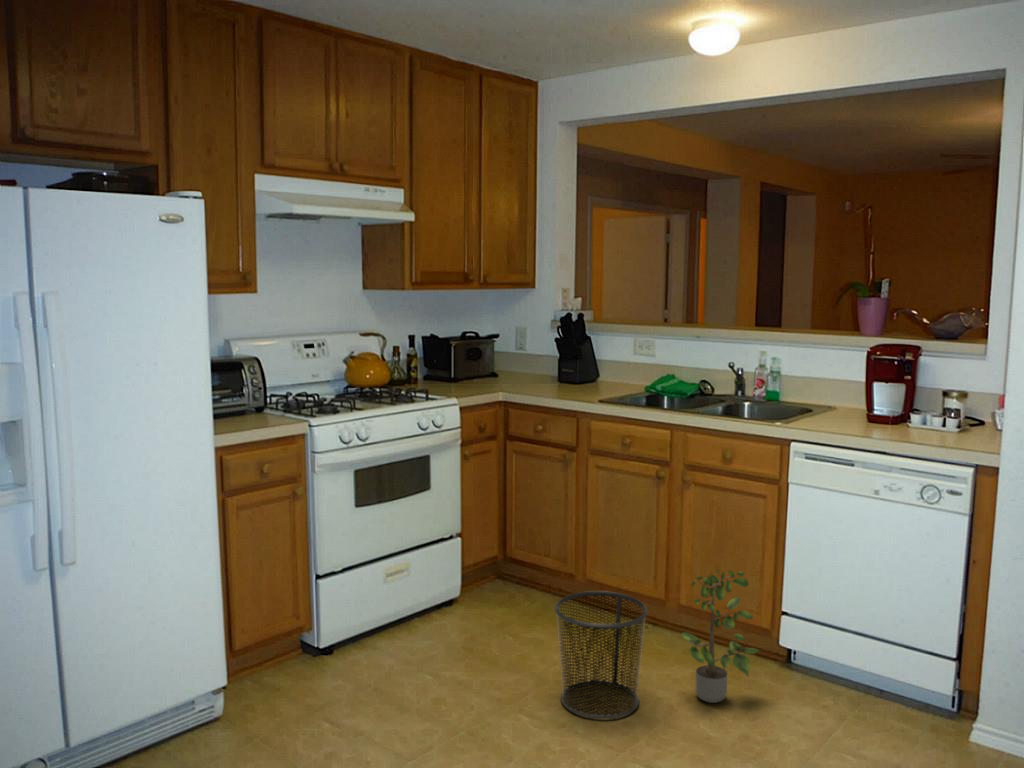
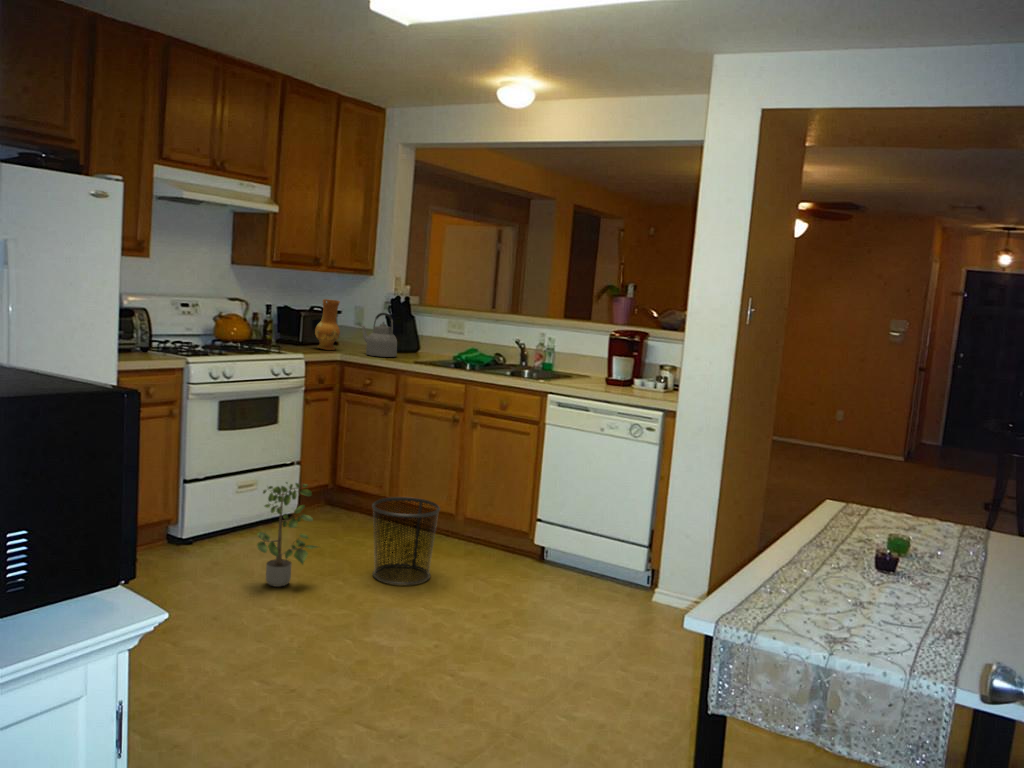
ceramic jug: none [468,324,498,388] -> present [315,299,340,350]
kettle: none [522,337,571,394] -> present [360,313,397,357]
potted plant: present [682,570,760,703] -> present [257,482,317,587]

